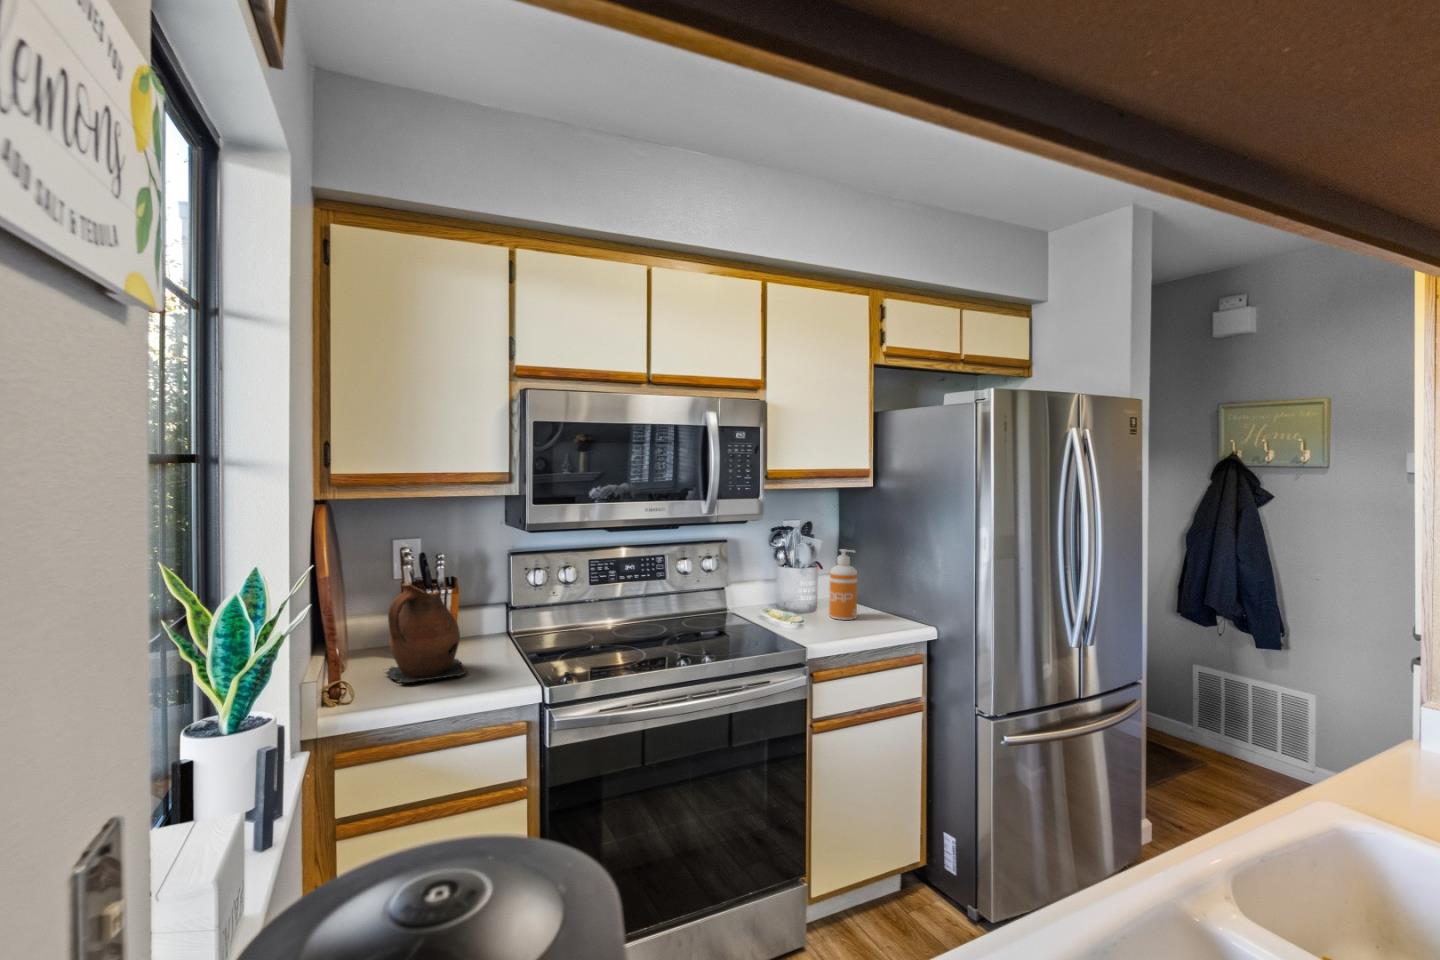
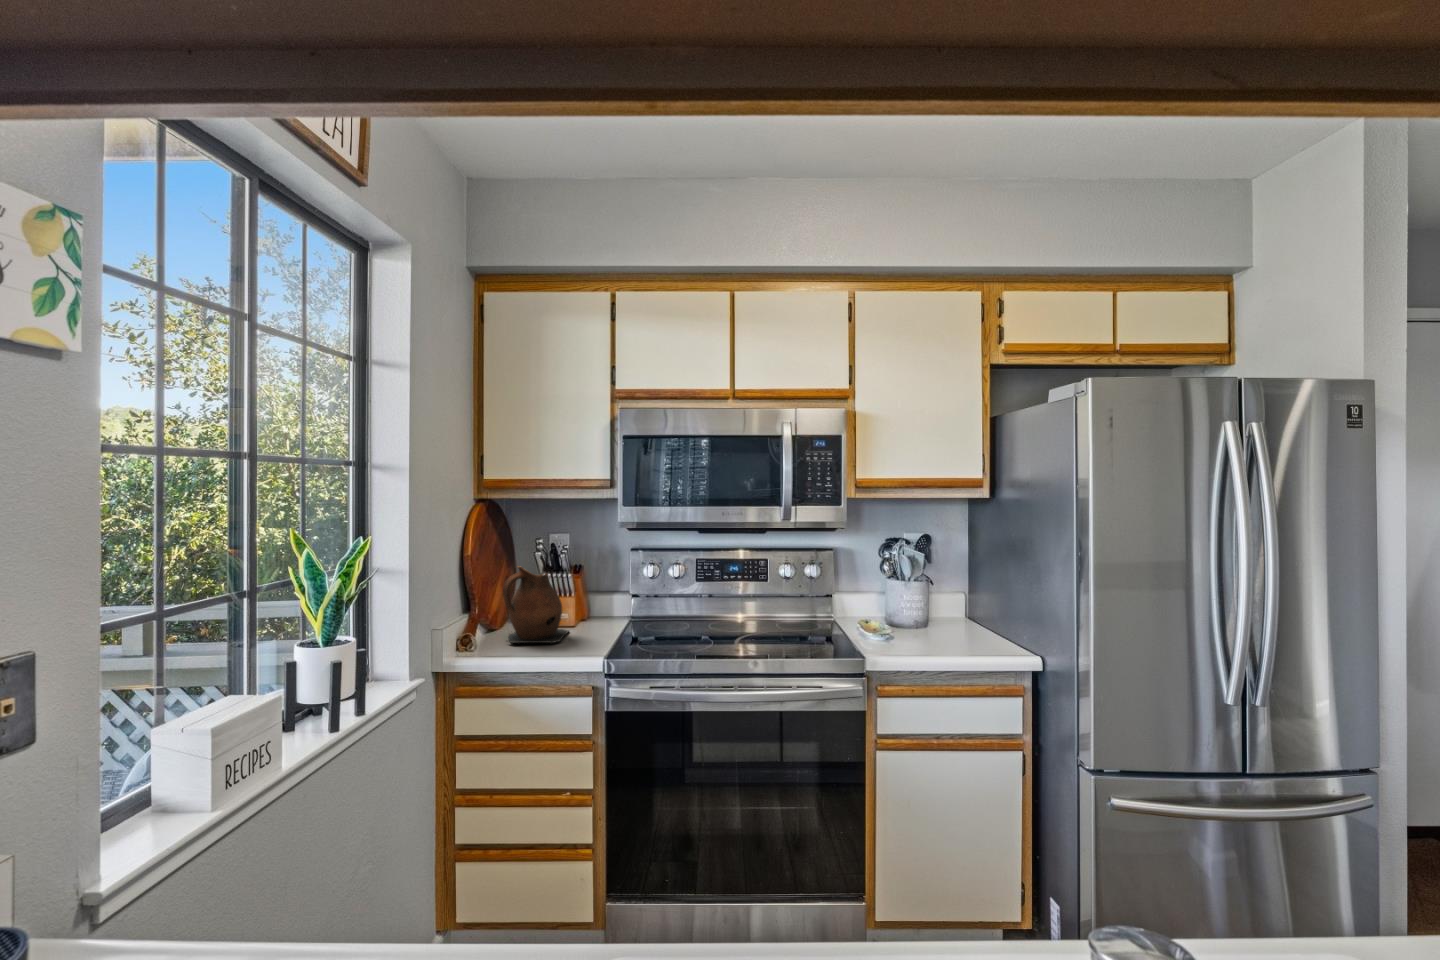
soap dispenser: present [829,549,857,620] -> none [932,563,963,638]

